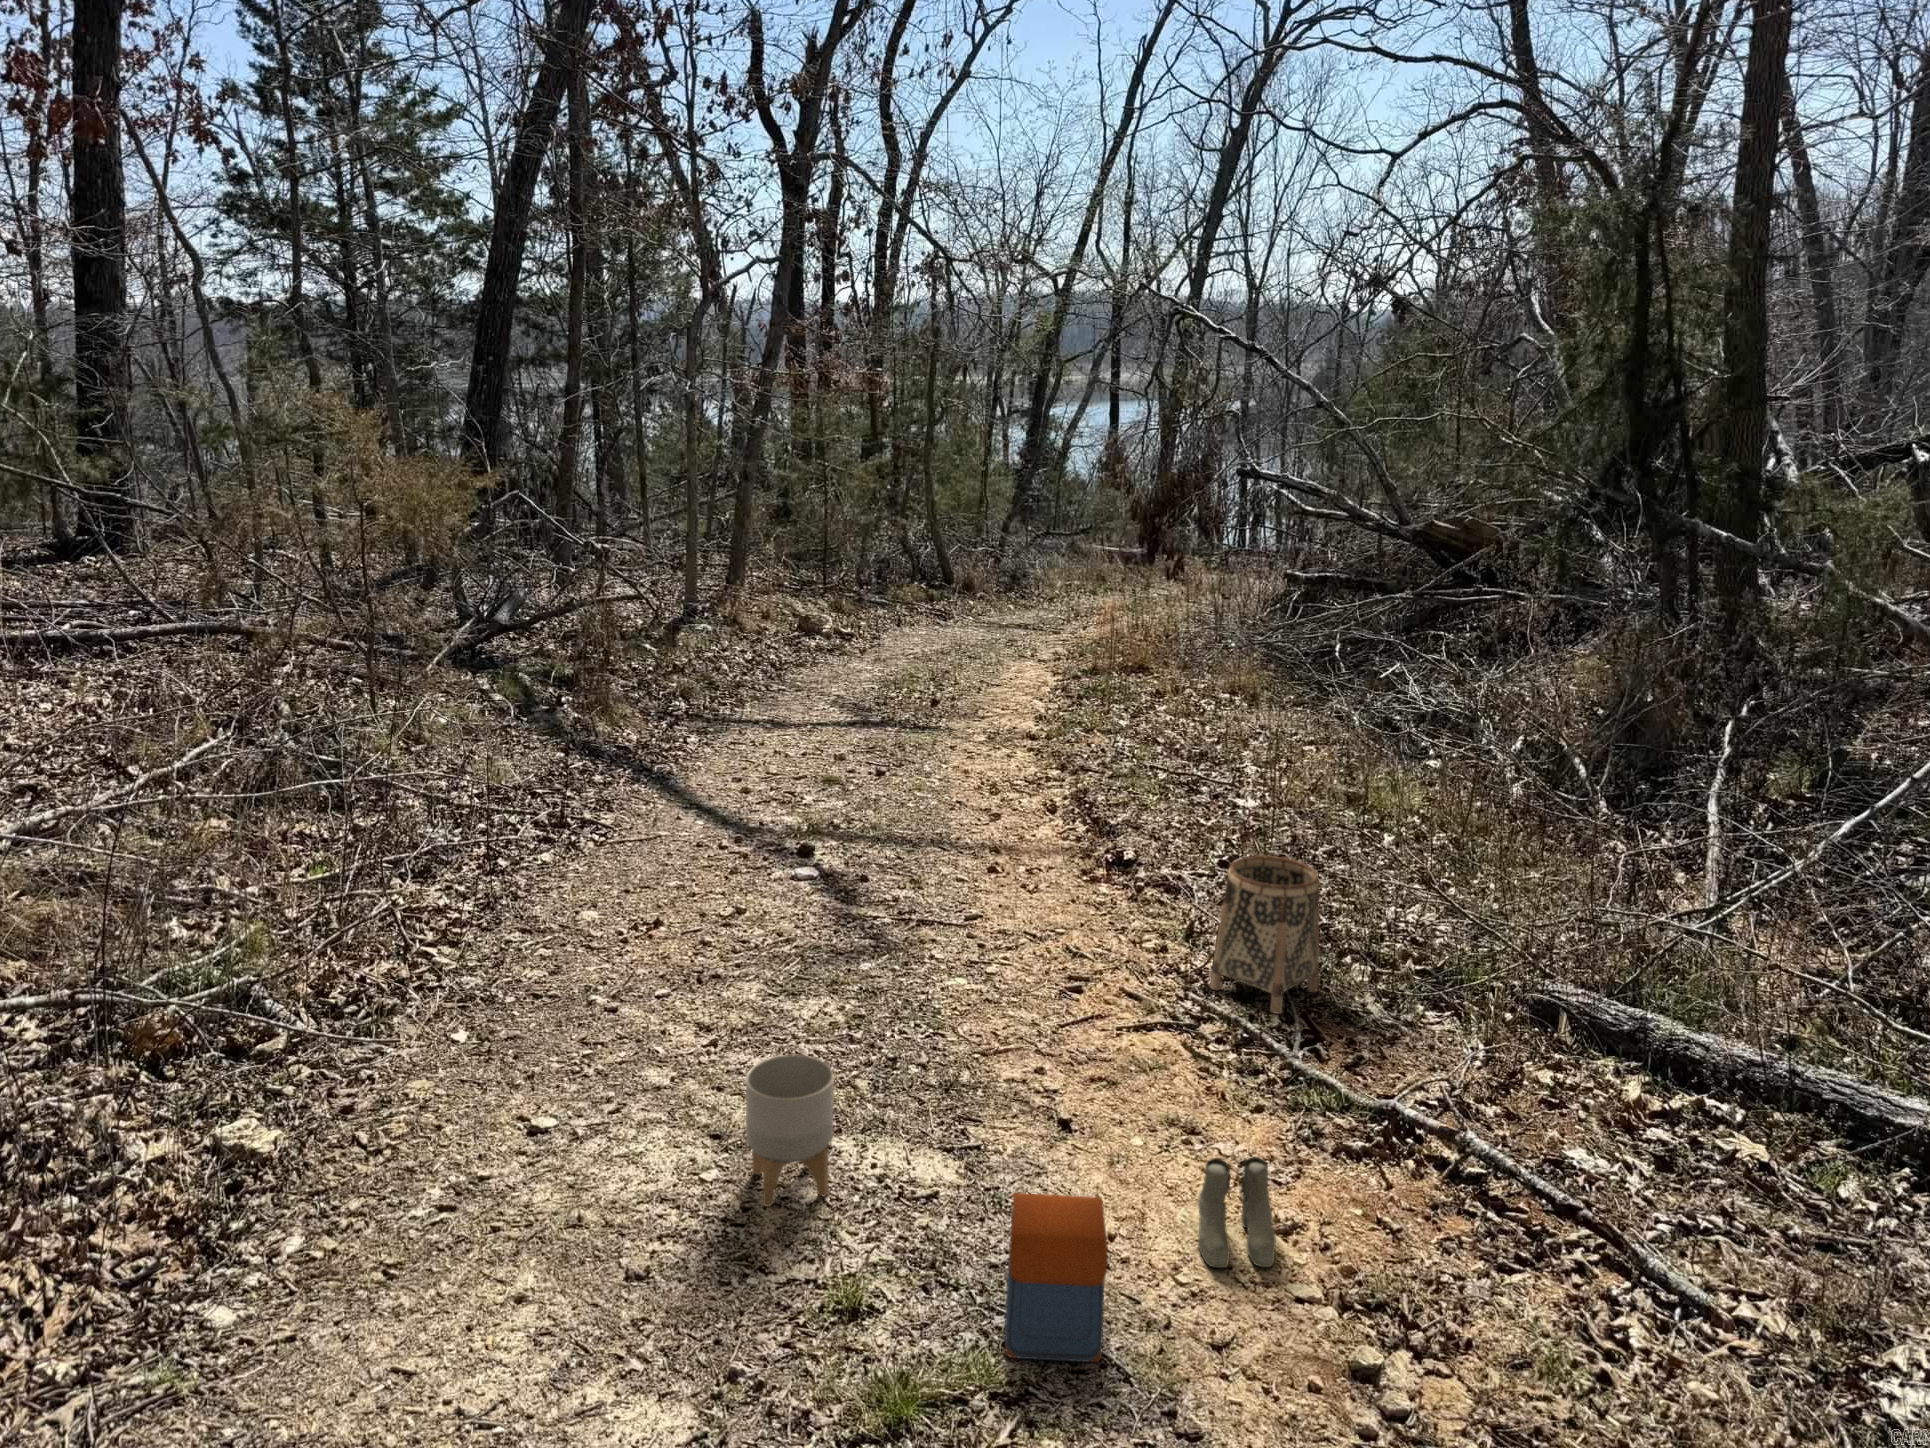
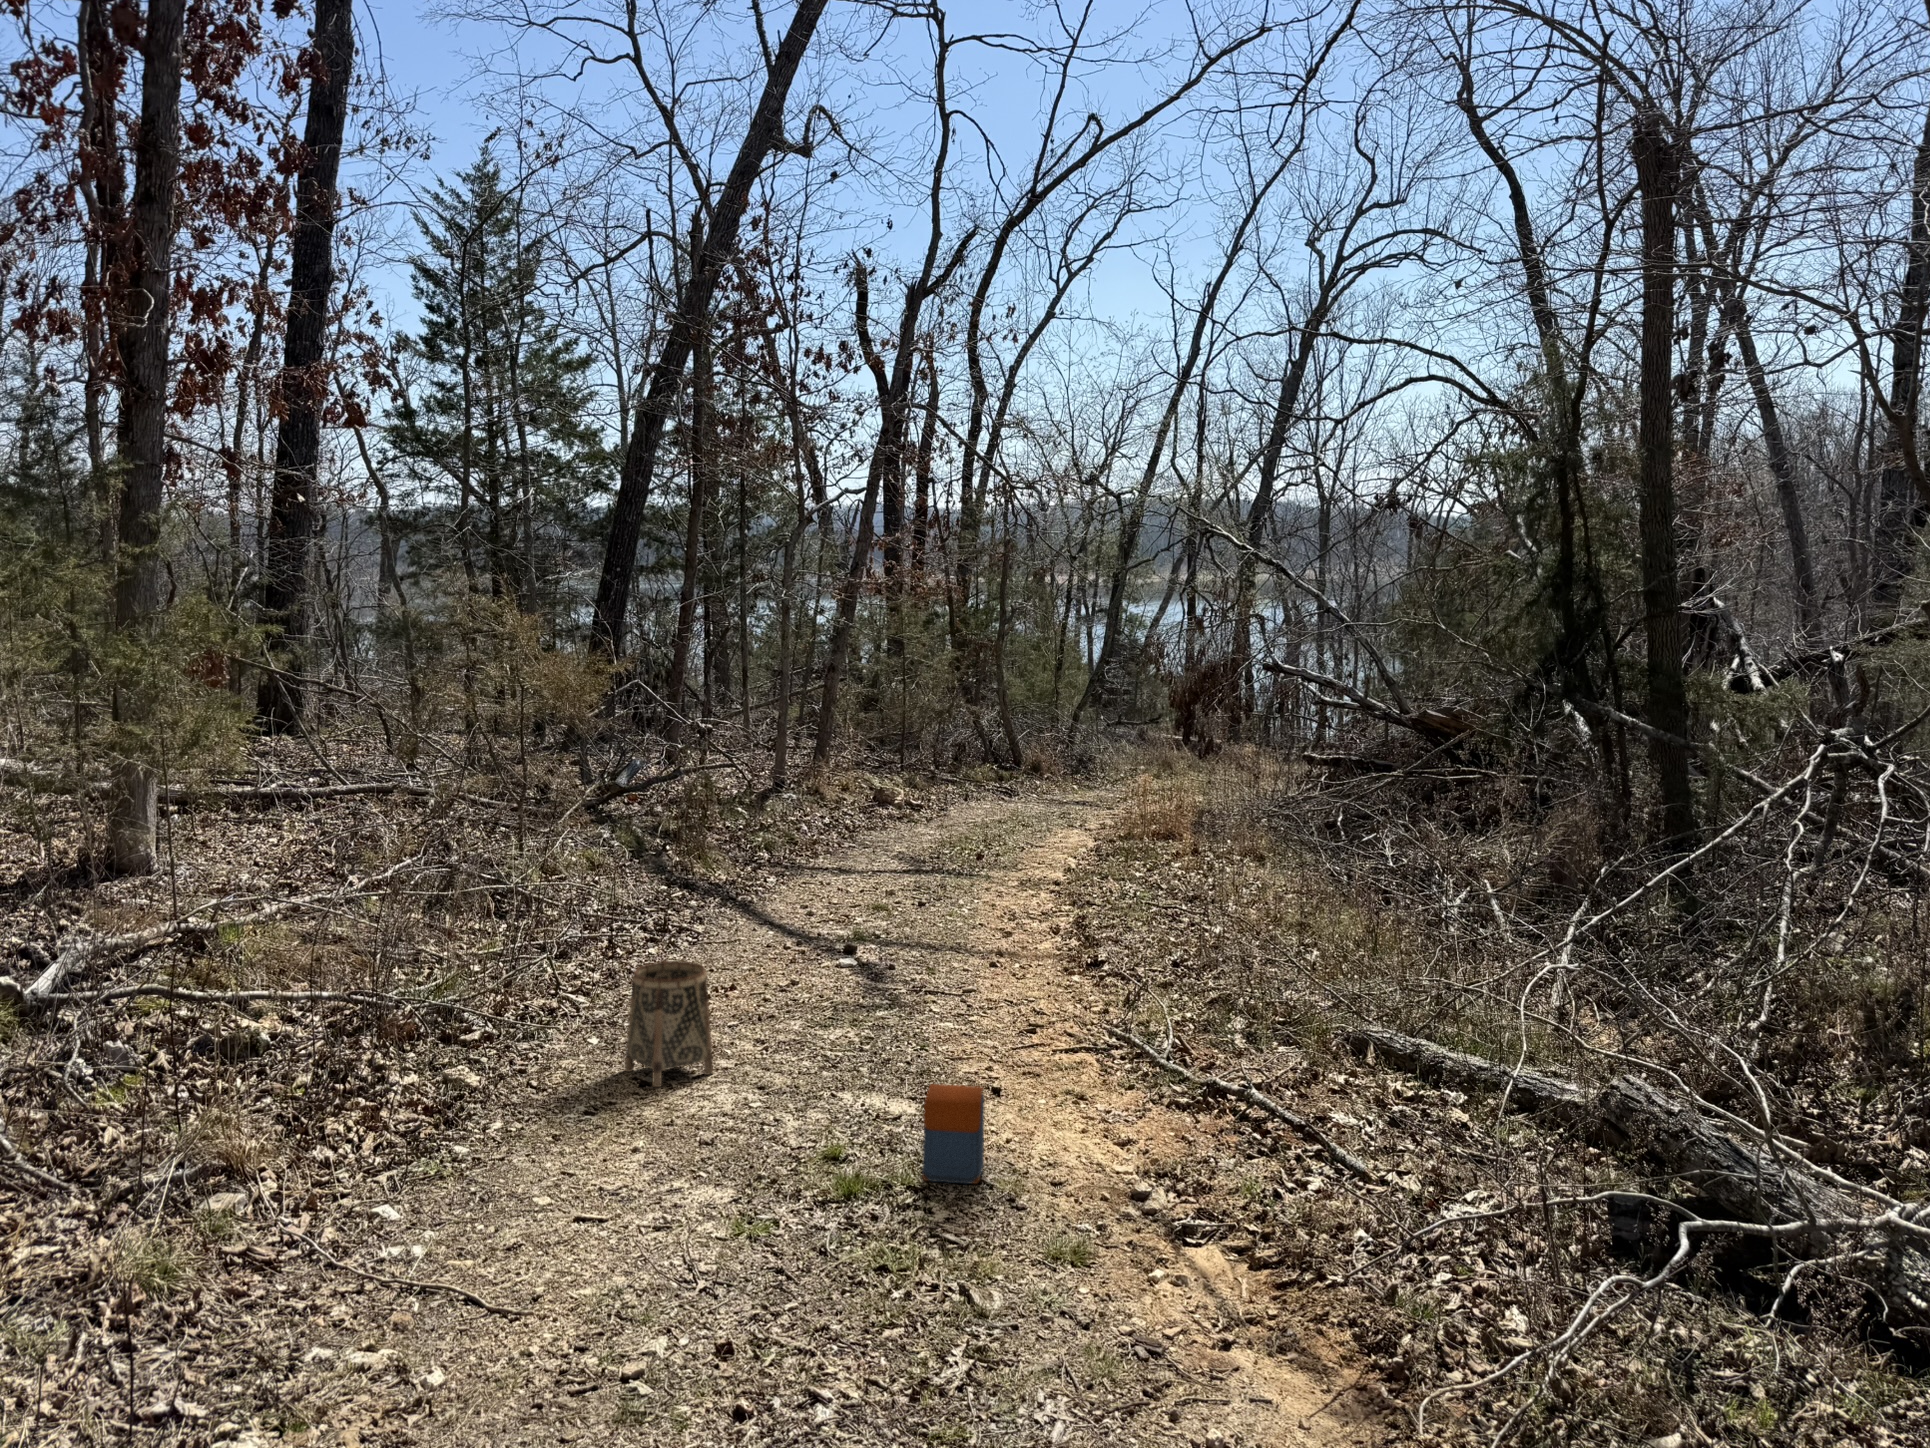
basket: present [1210,856,1320,1014] -> present [625,961,713,1087]
planter: present [746,1055,834,1207] -> none [779,1028,835,1121]
boots: present [1198,1157,1276,1268] -> none [1060,1089,1109,1152]

